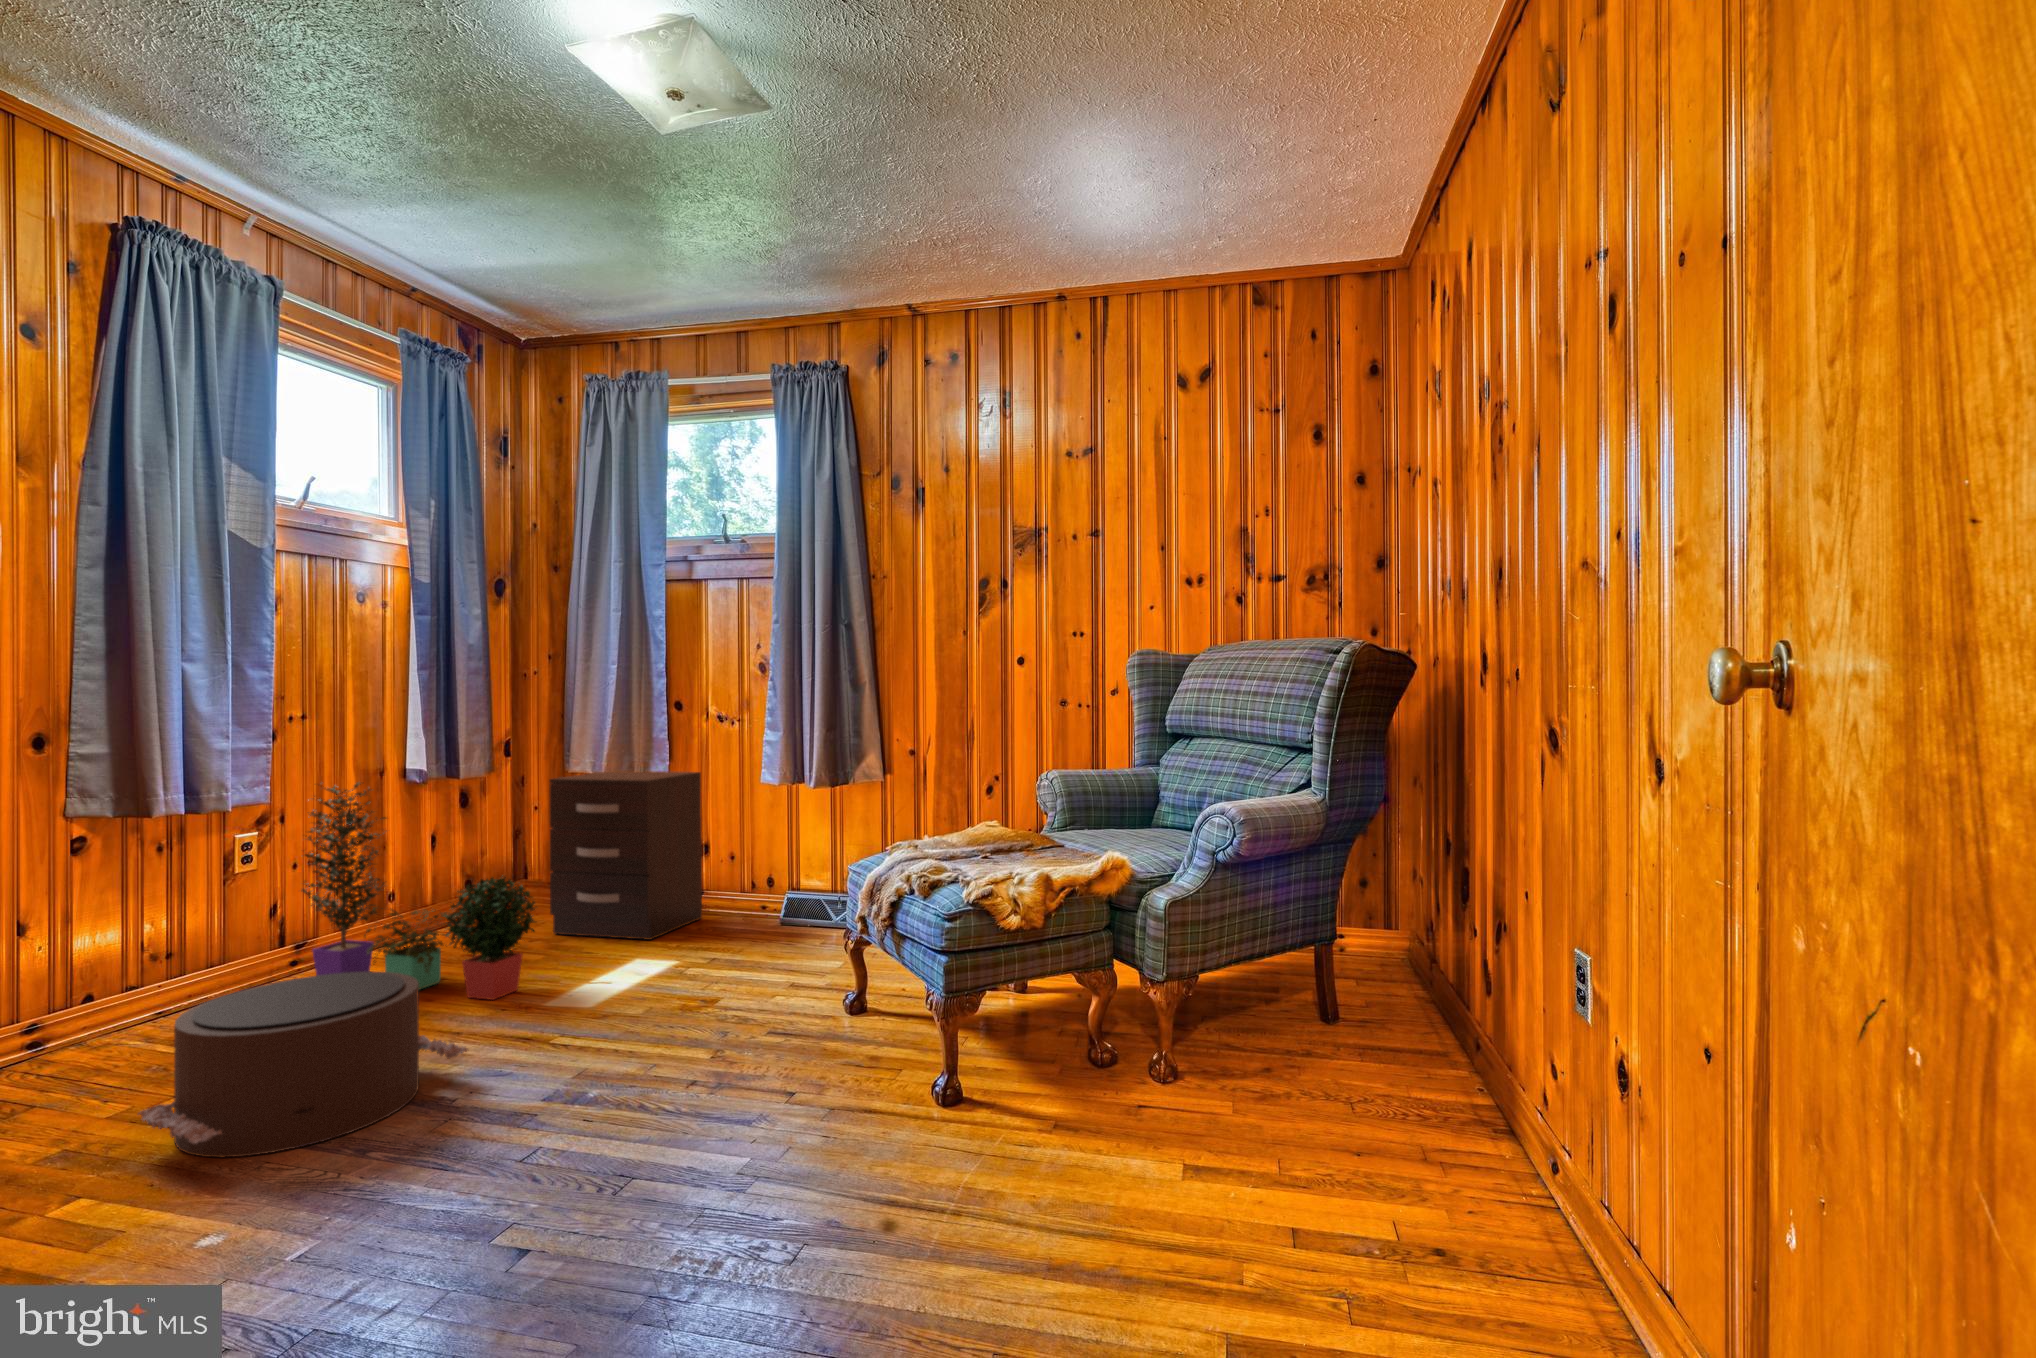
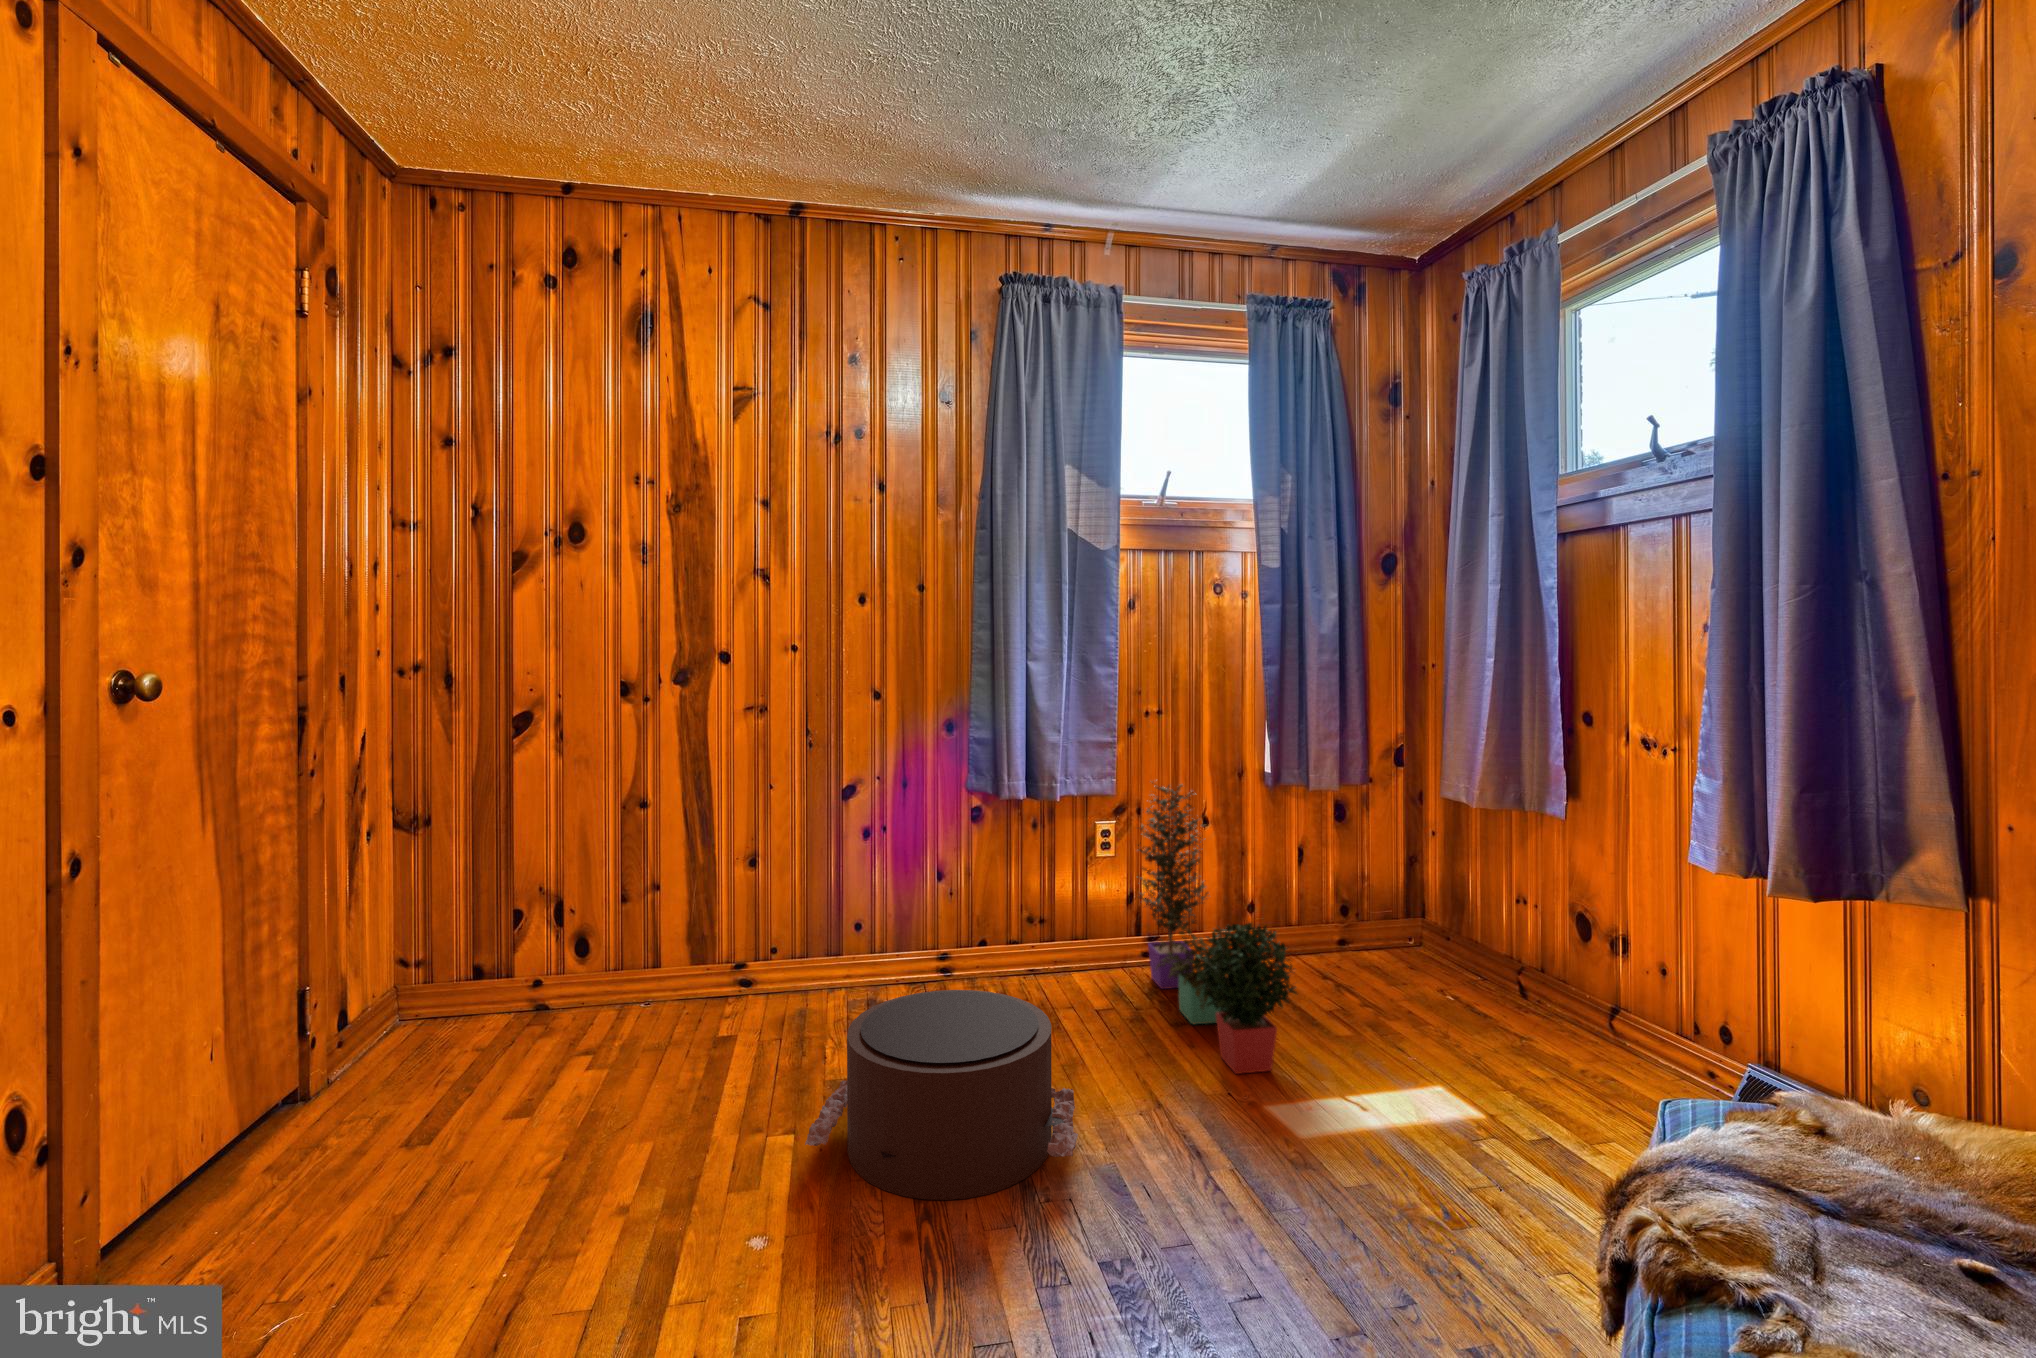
dresser: present [549,771,702,940] -> none [1396,800,1613,1058]

